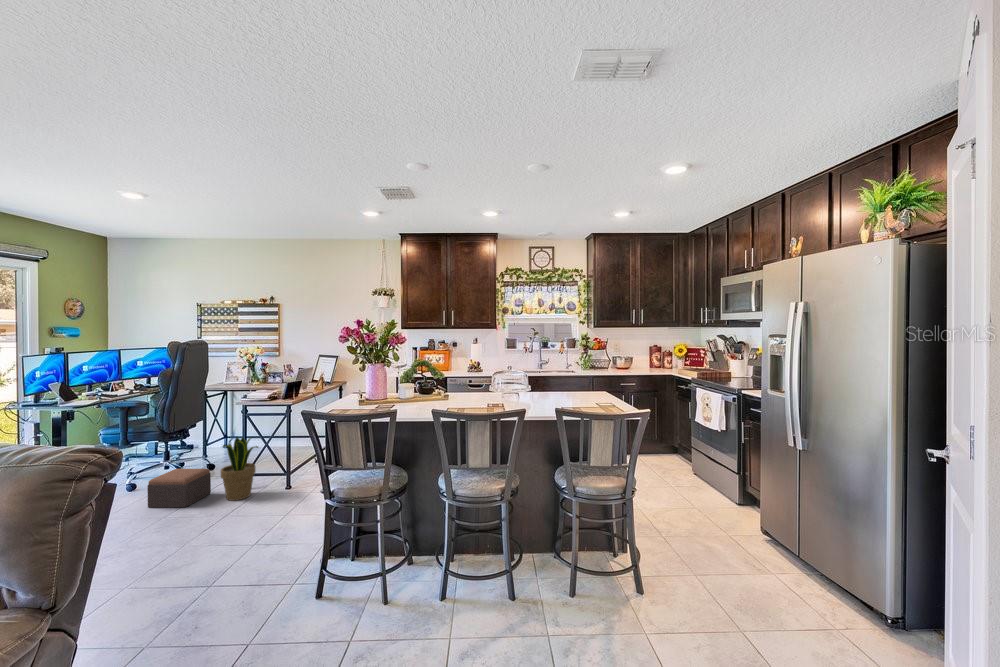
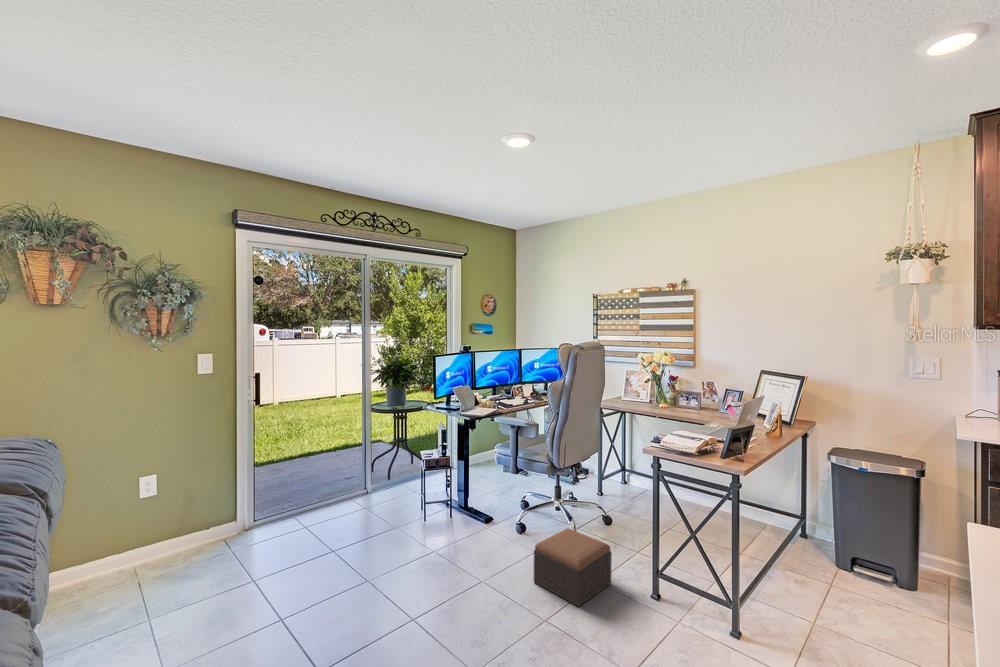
potted plant: present [221,437,258,501] -> none [627,510,690,625]

